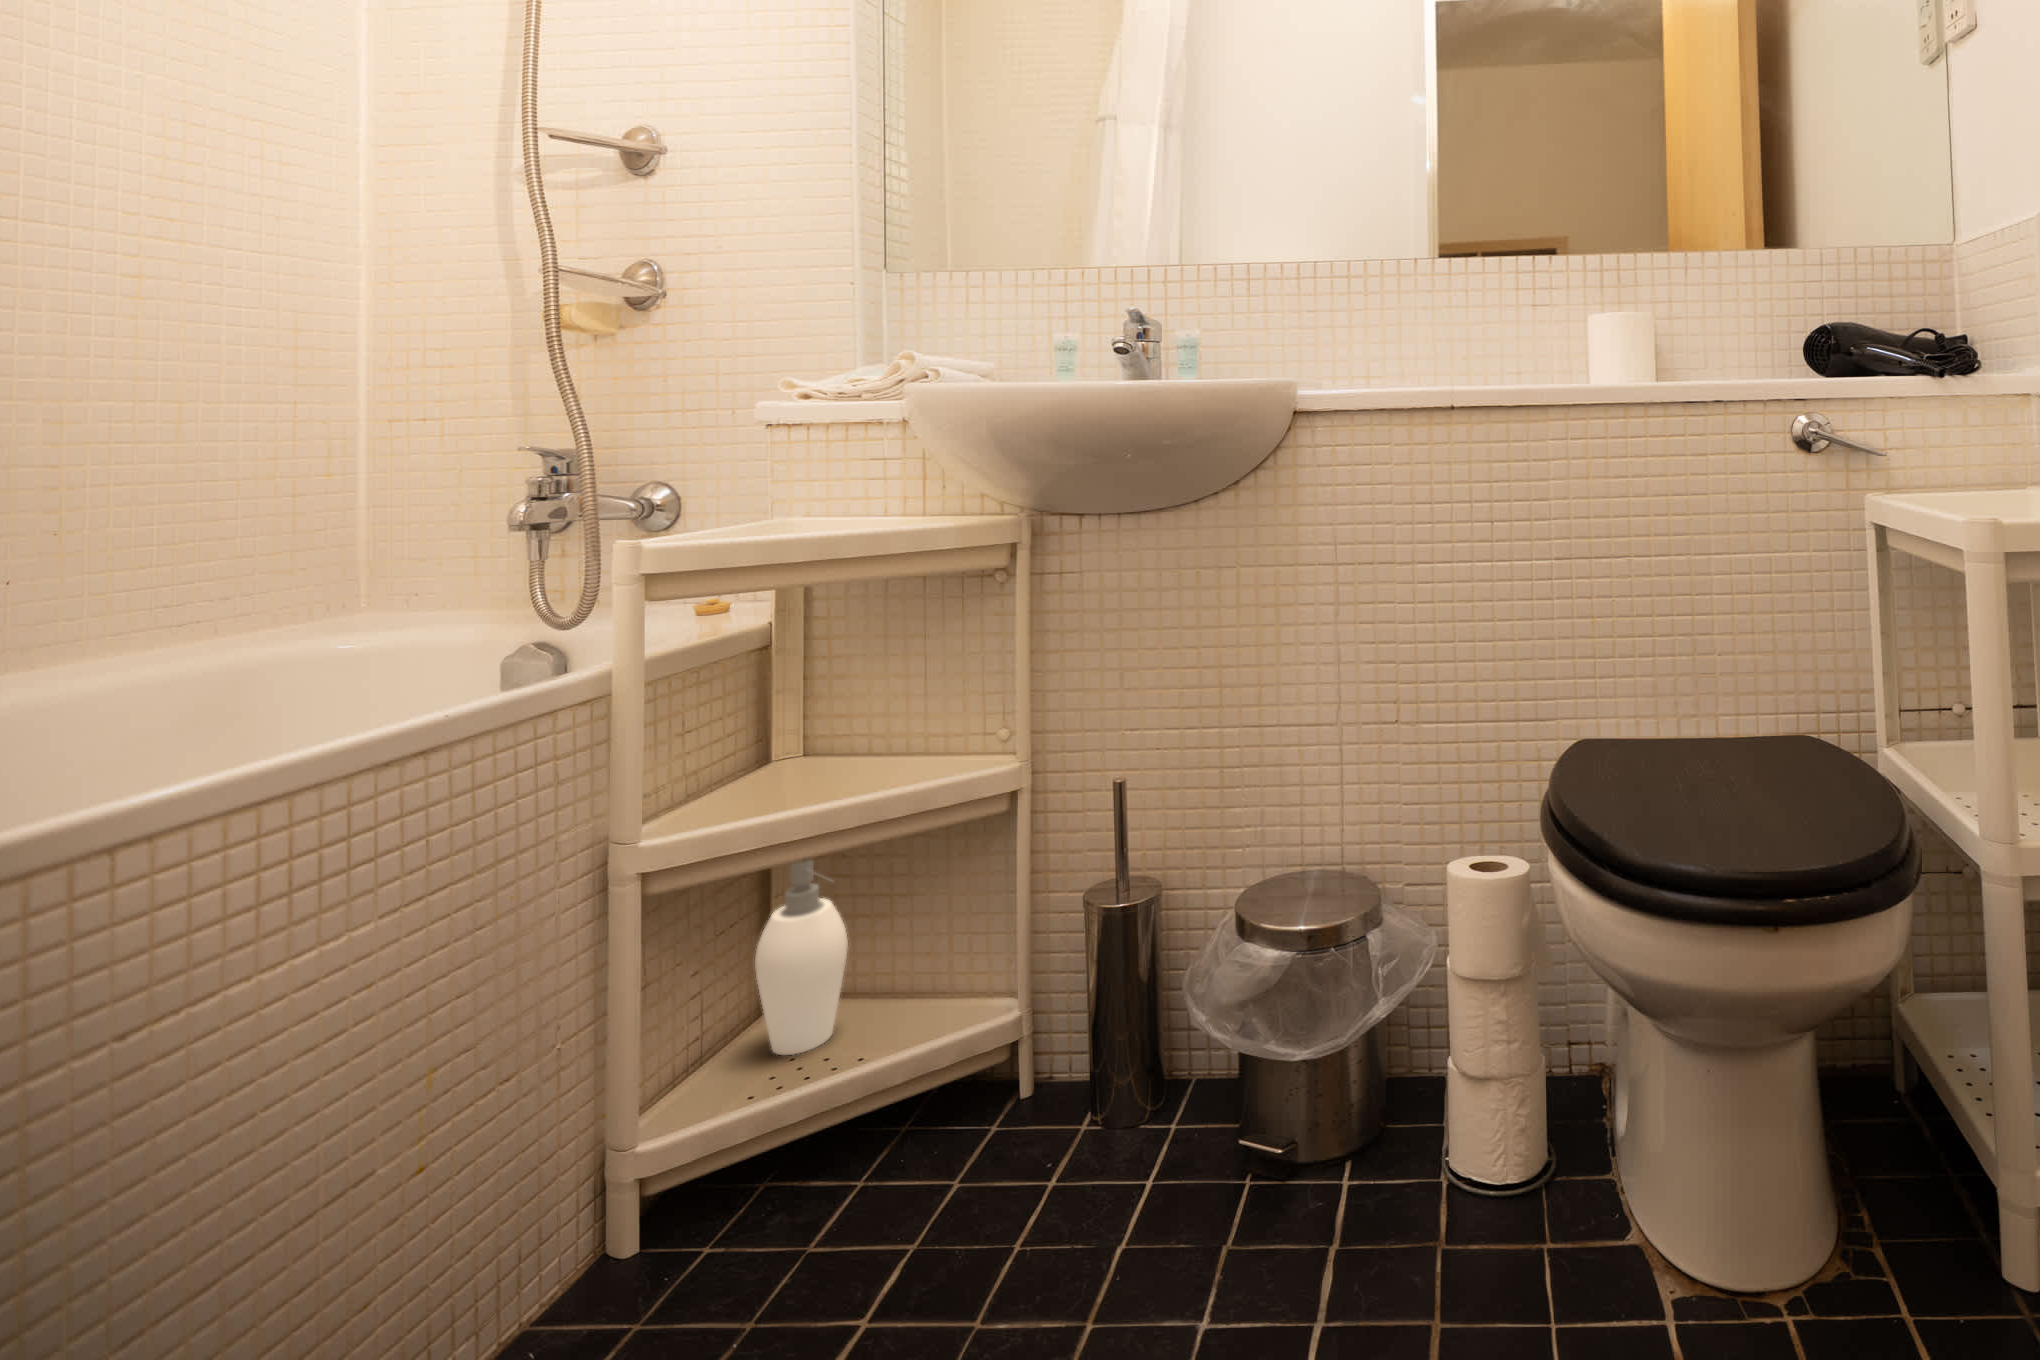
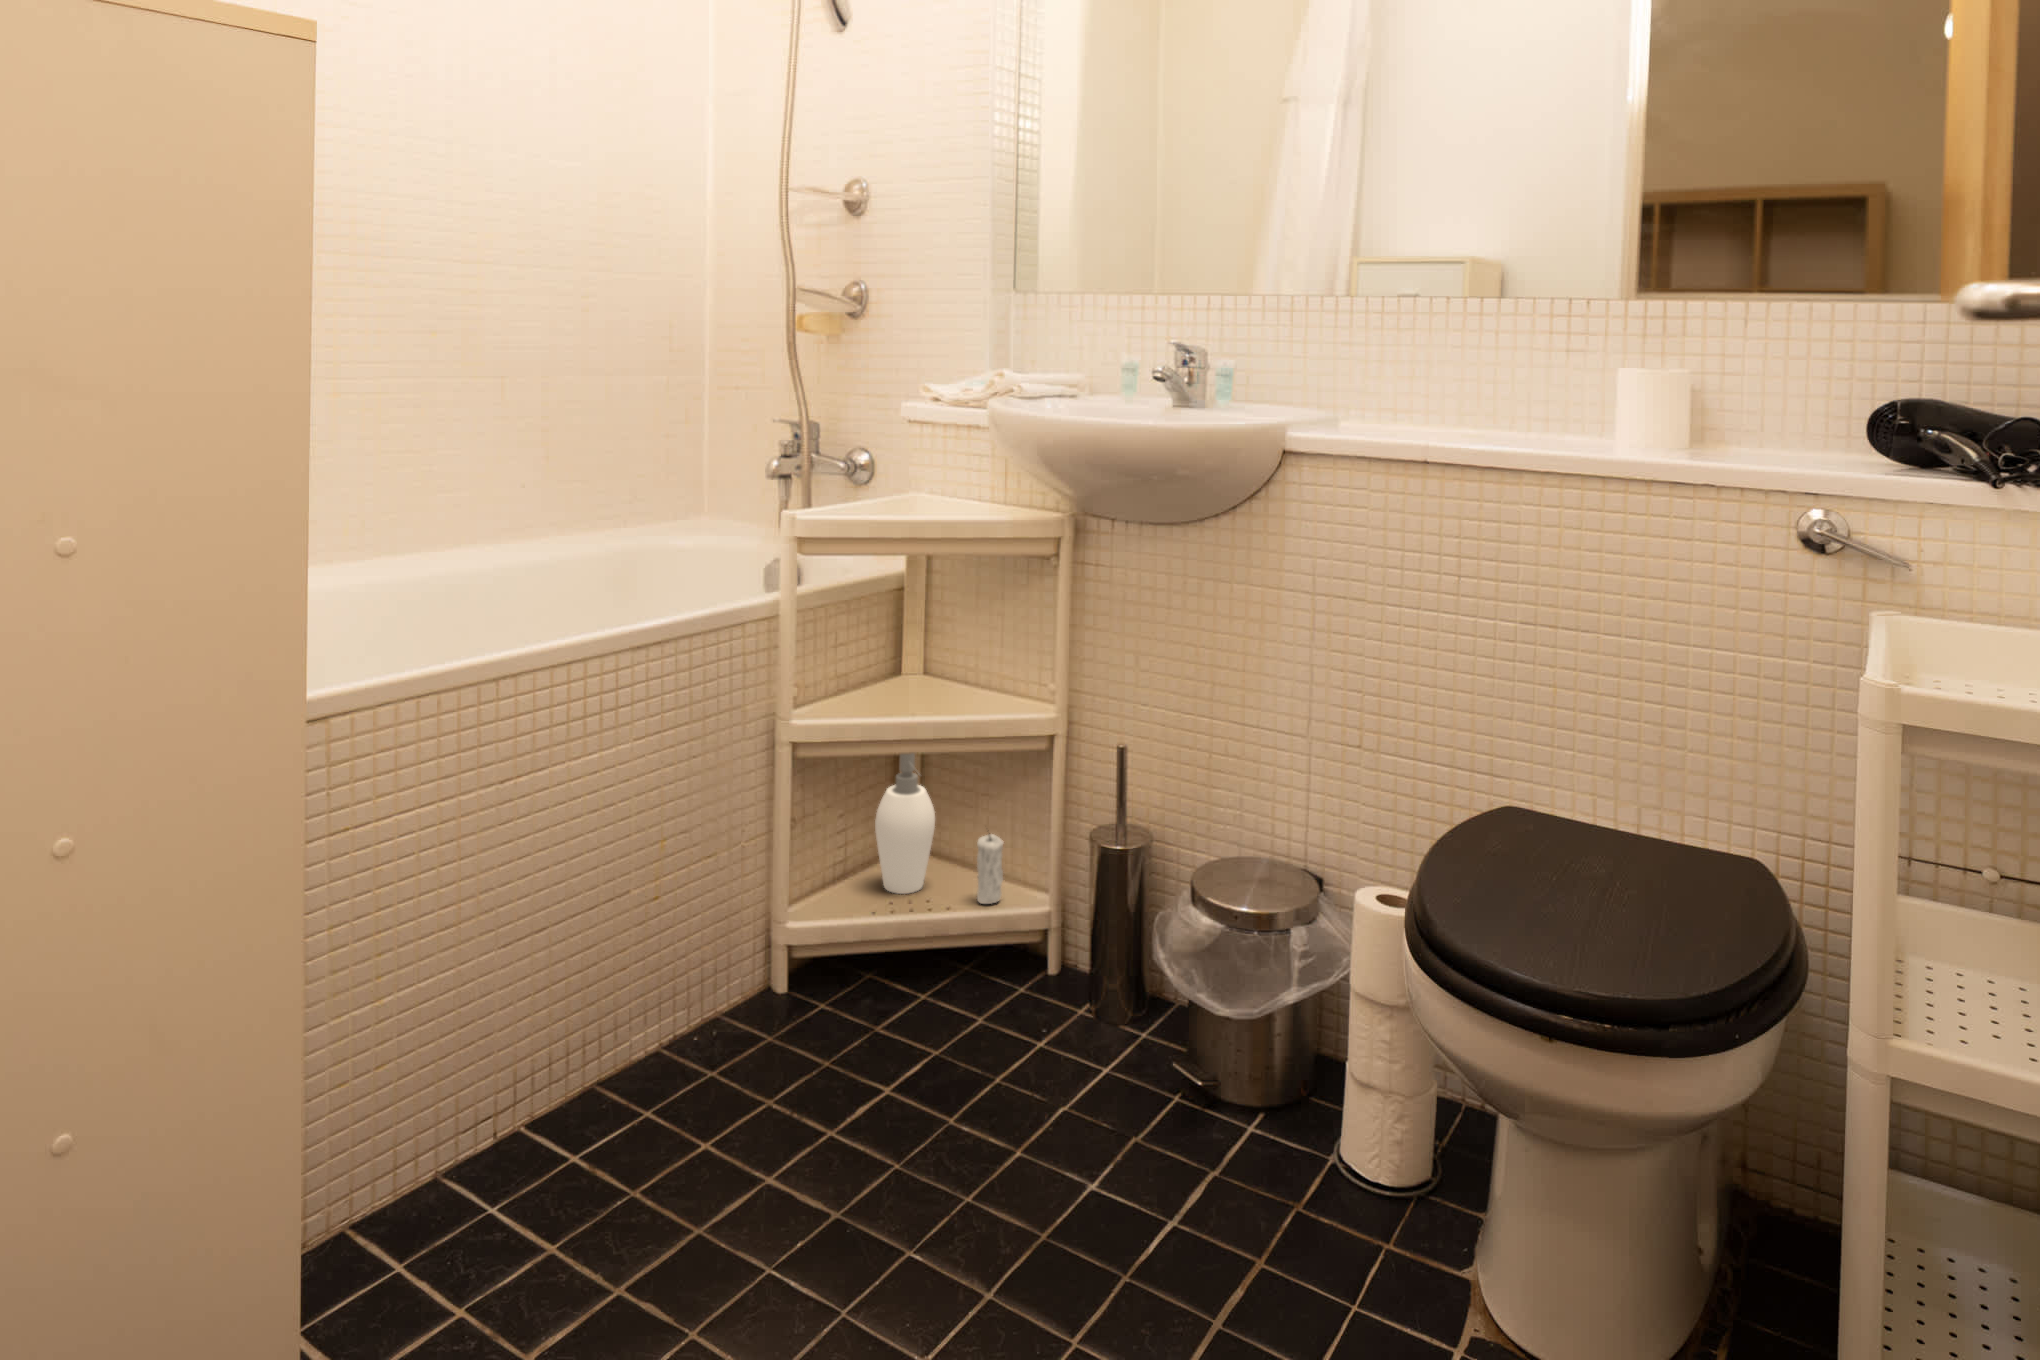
candle: none [919,923,957,1028] -> present [977,834,1003,904]

